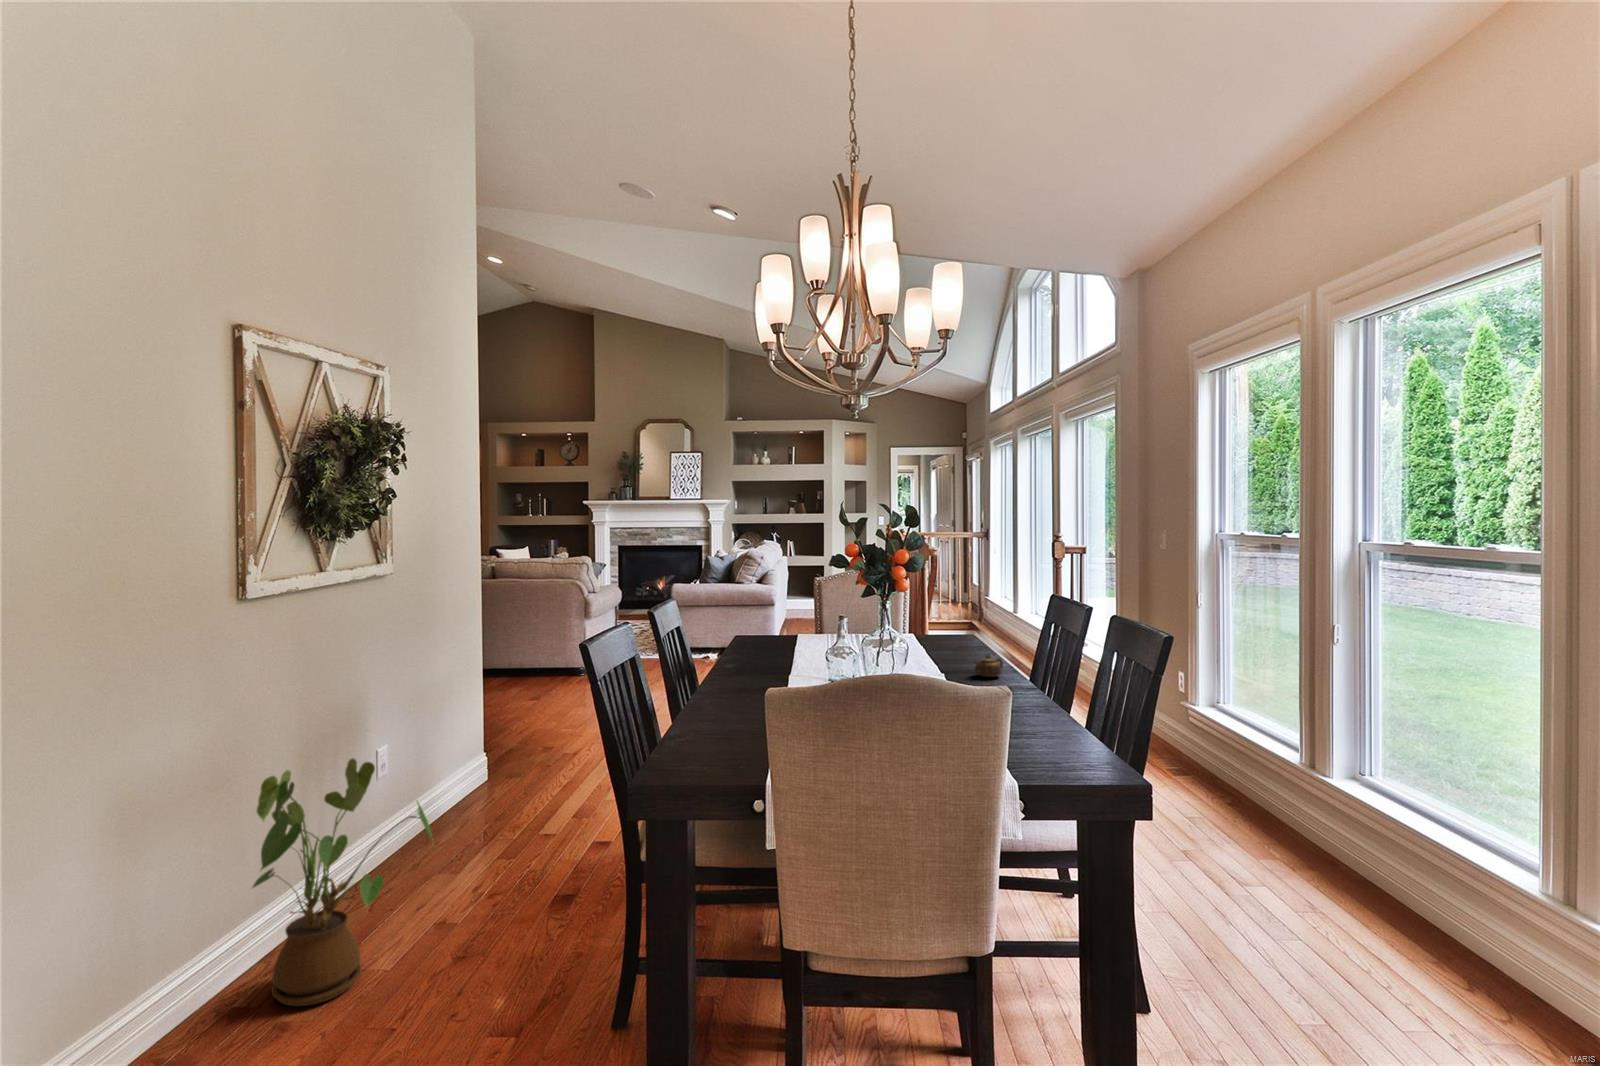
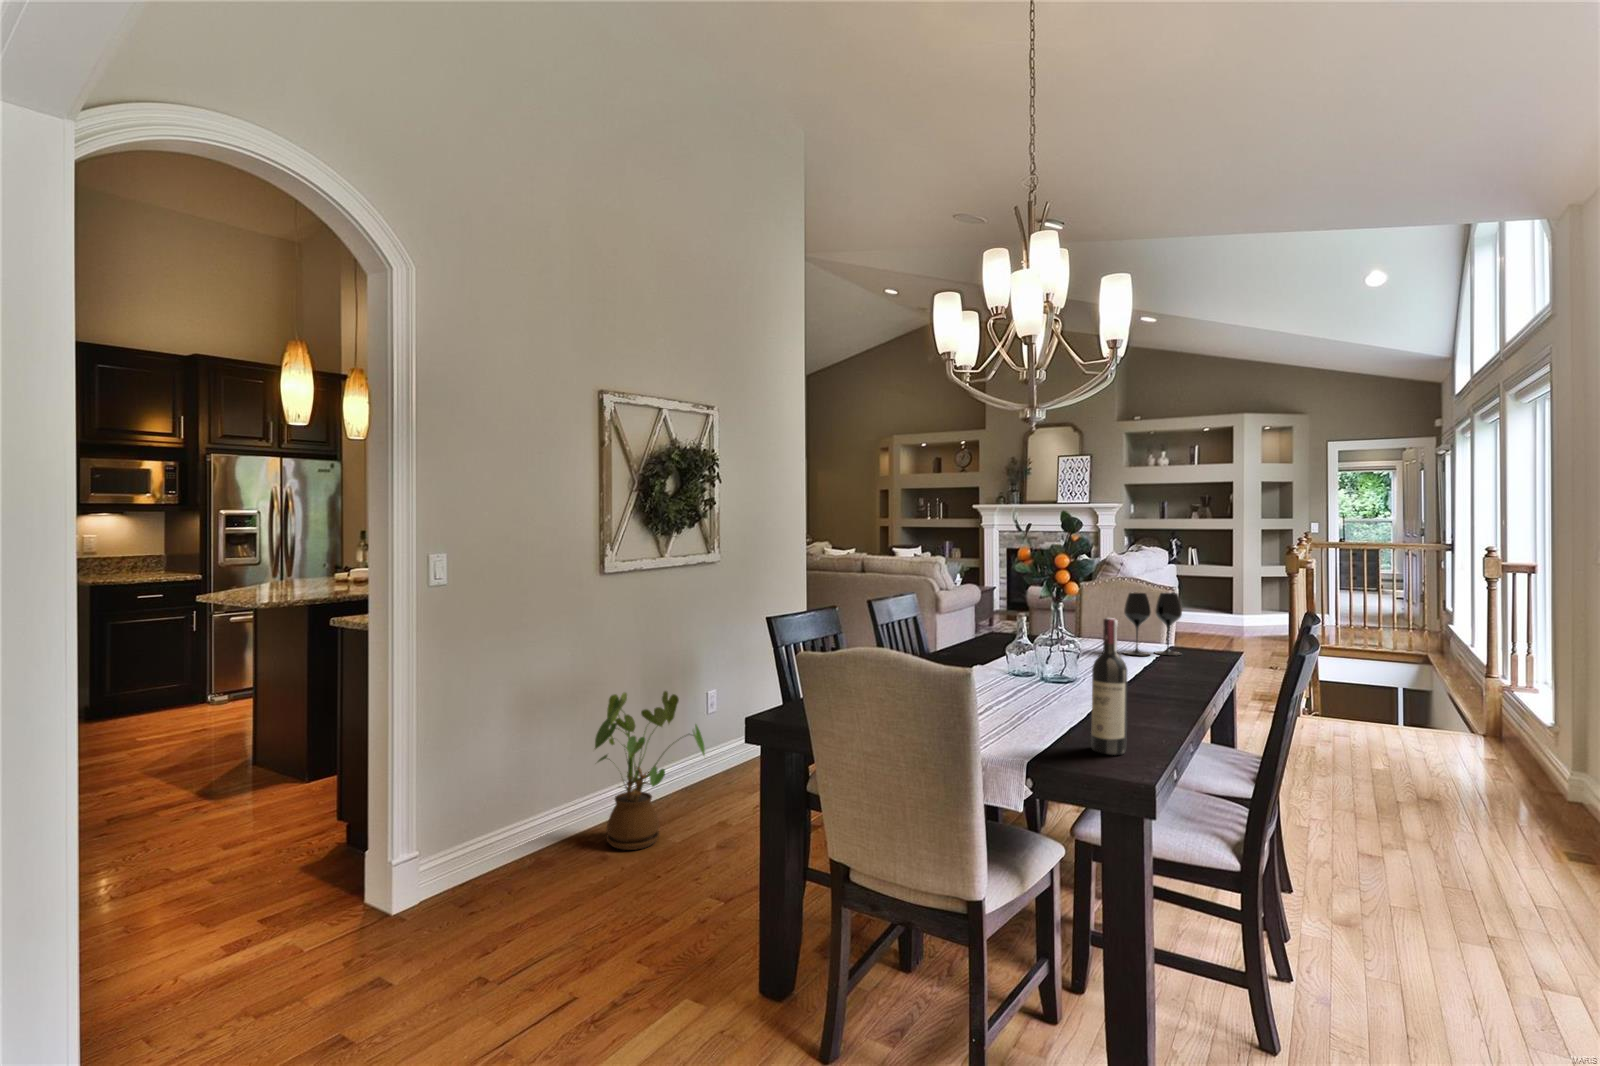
wine glass: none [904,587,954,652] -> present [1124,593,1182,656]
wine bottle: none [1054,623,1093,776] -> present [1091,618,1127,755]
teapot: present [975,654,1003,677] -> none [1152,658,1190,681]

